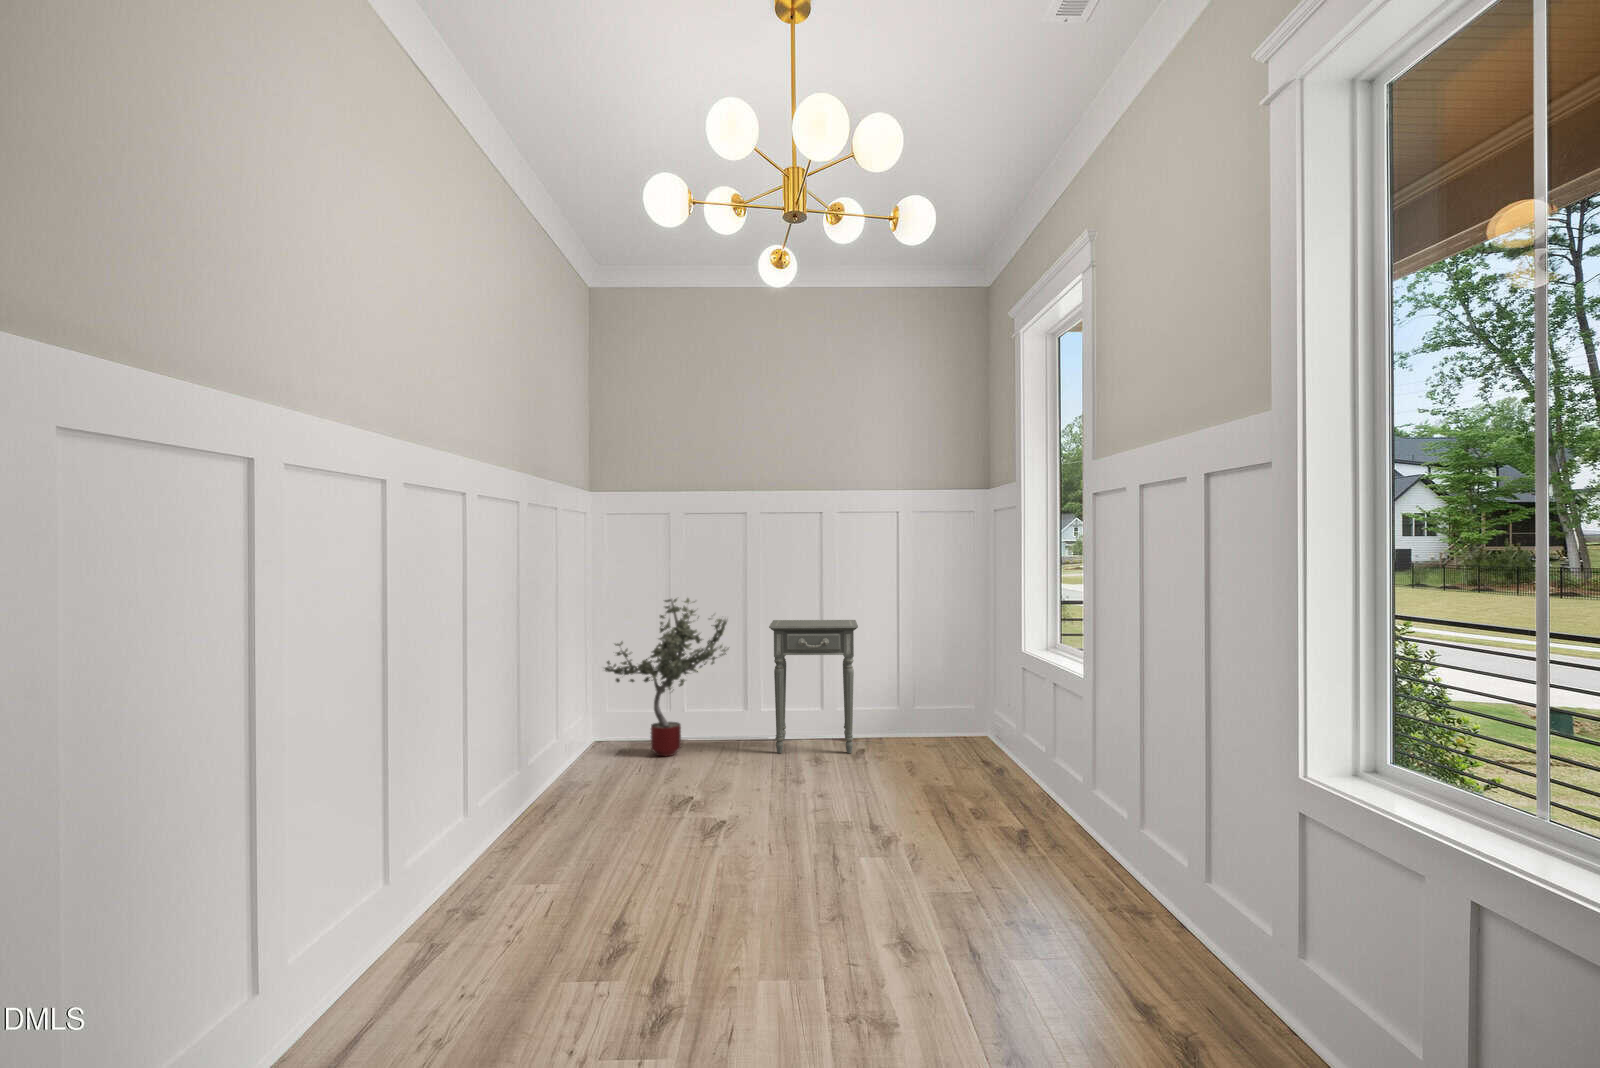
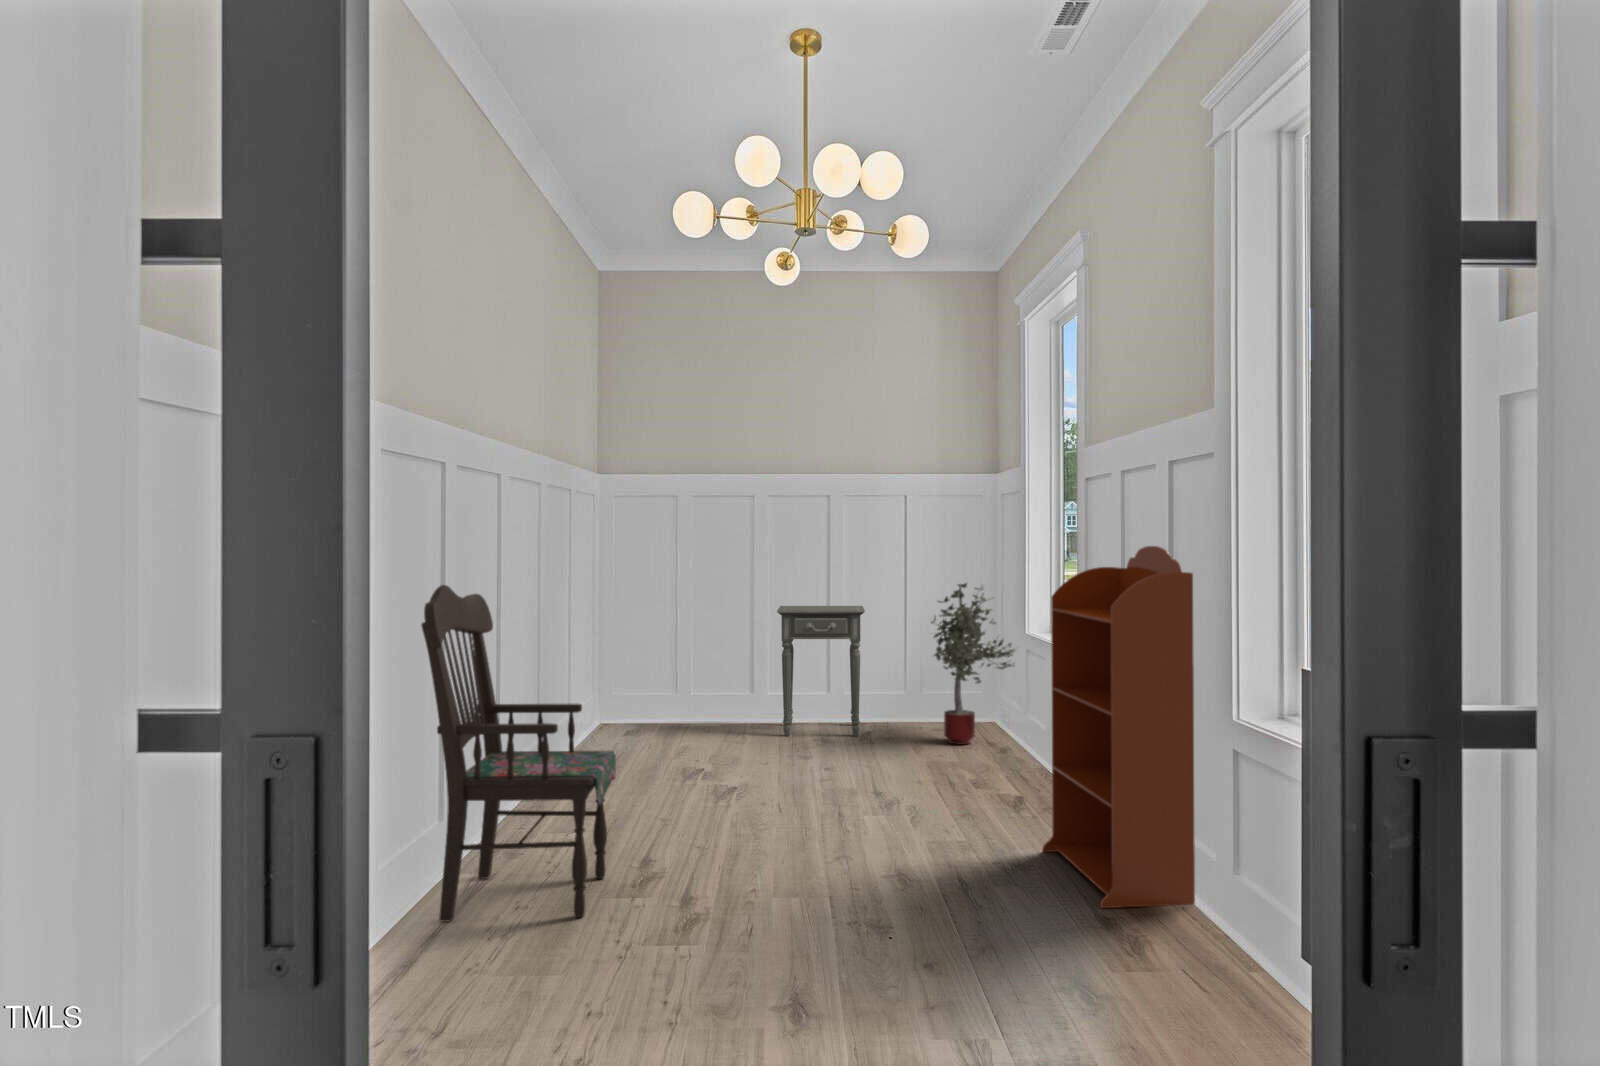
bookcase: none [1059,568,1248,994] -> present [1042,546,1195,908]
potted tree: present [605,598,728,756] -> present [932,583,1016,745]
dining chair: none [338,617,579,1019] -> present [421,585,616,921]

